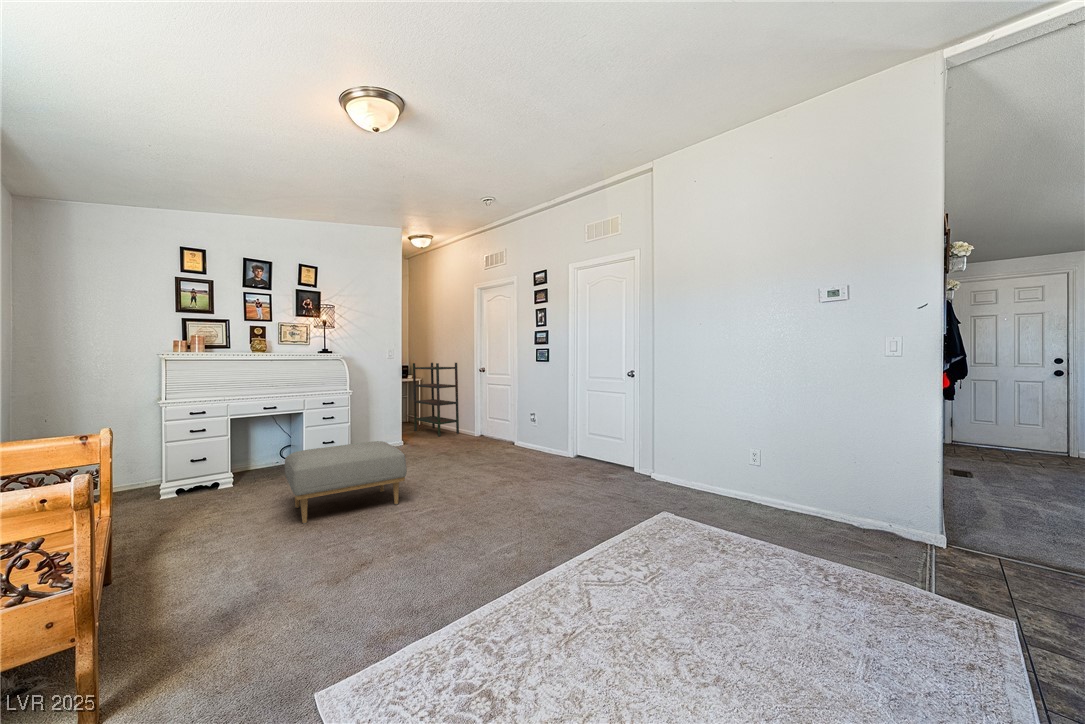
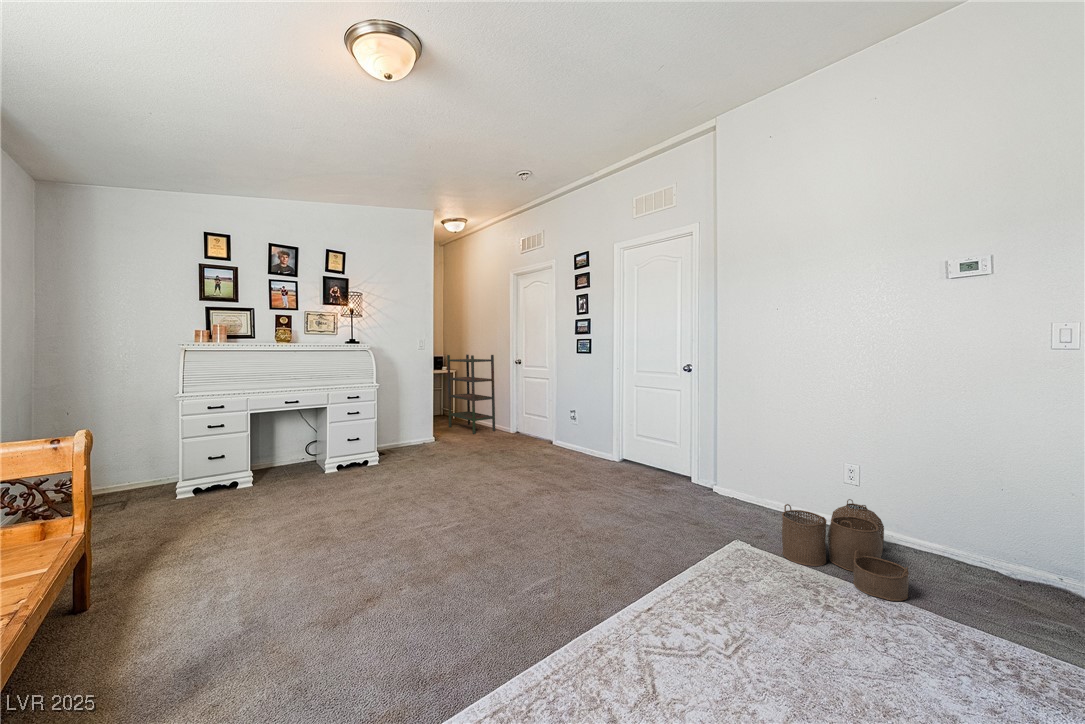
ottoman: present [285,441,407,524] -> none [298,444,431,538]
woven basket: none [697,474,784,545] -> present [782,499,909,601]

